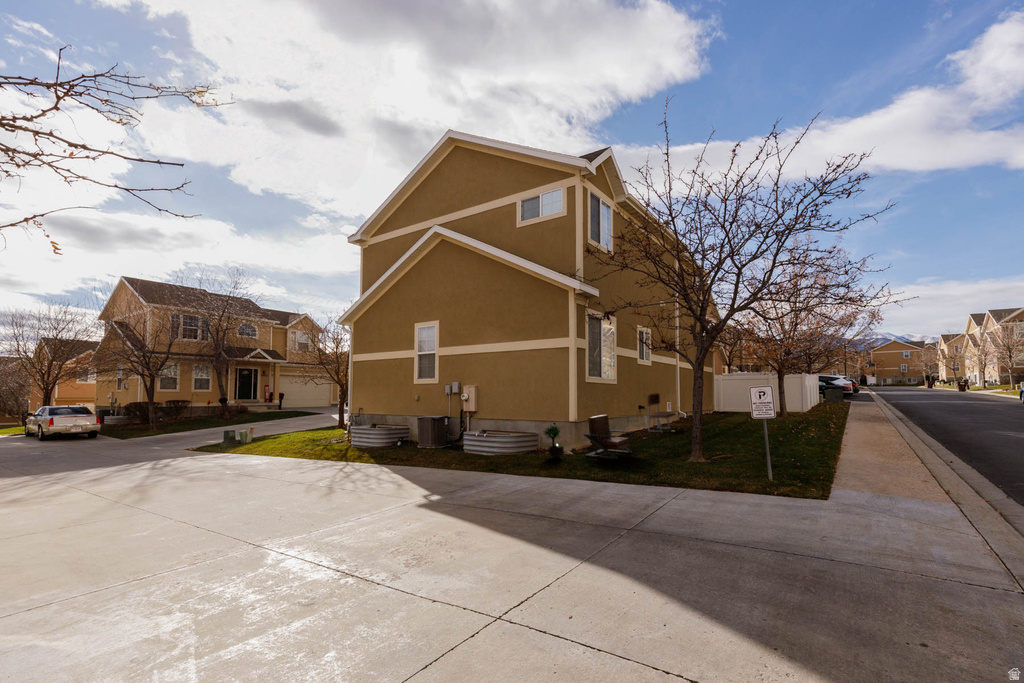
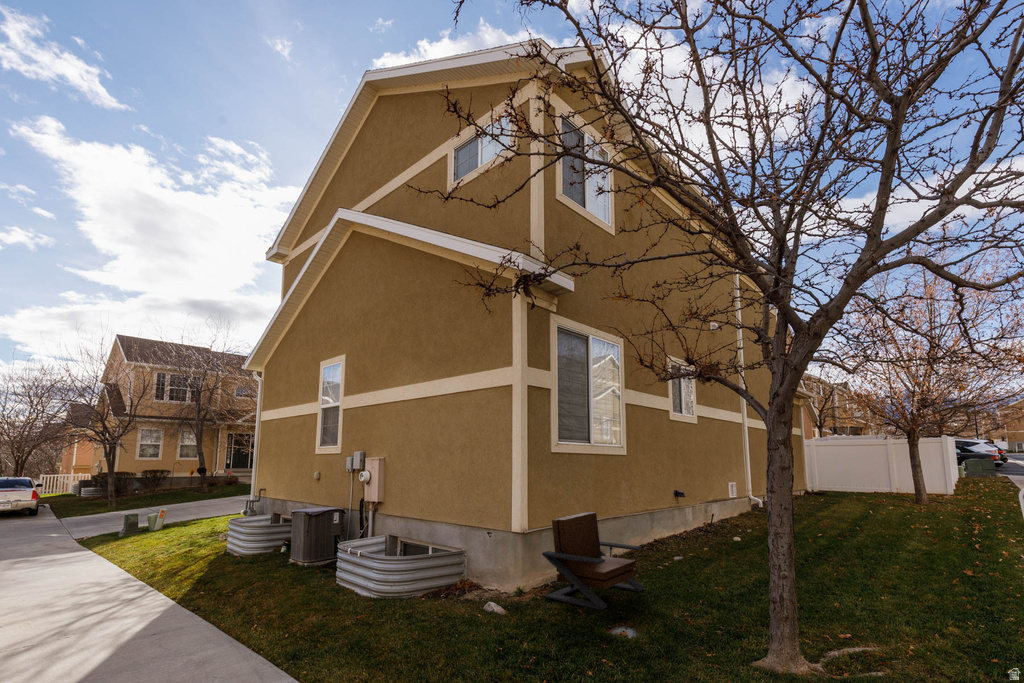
bench: present [647,393,675,432] -> none [688,468,740,538]
potted tree: present [544,426,564,458] -> none [457,530,503,602]

